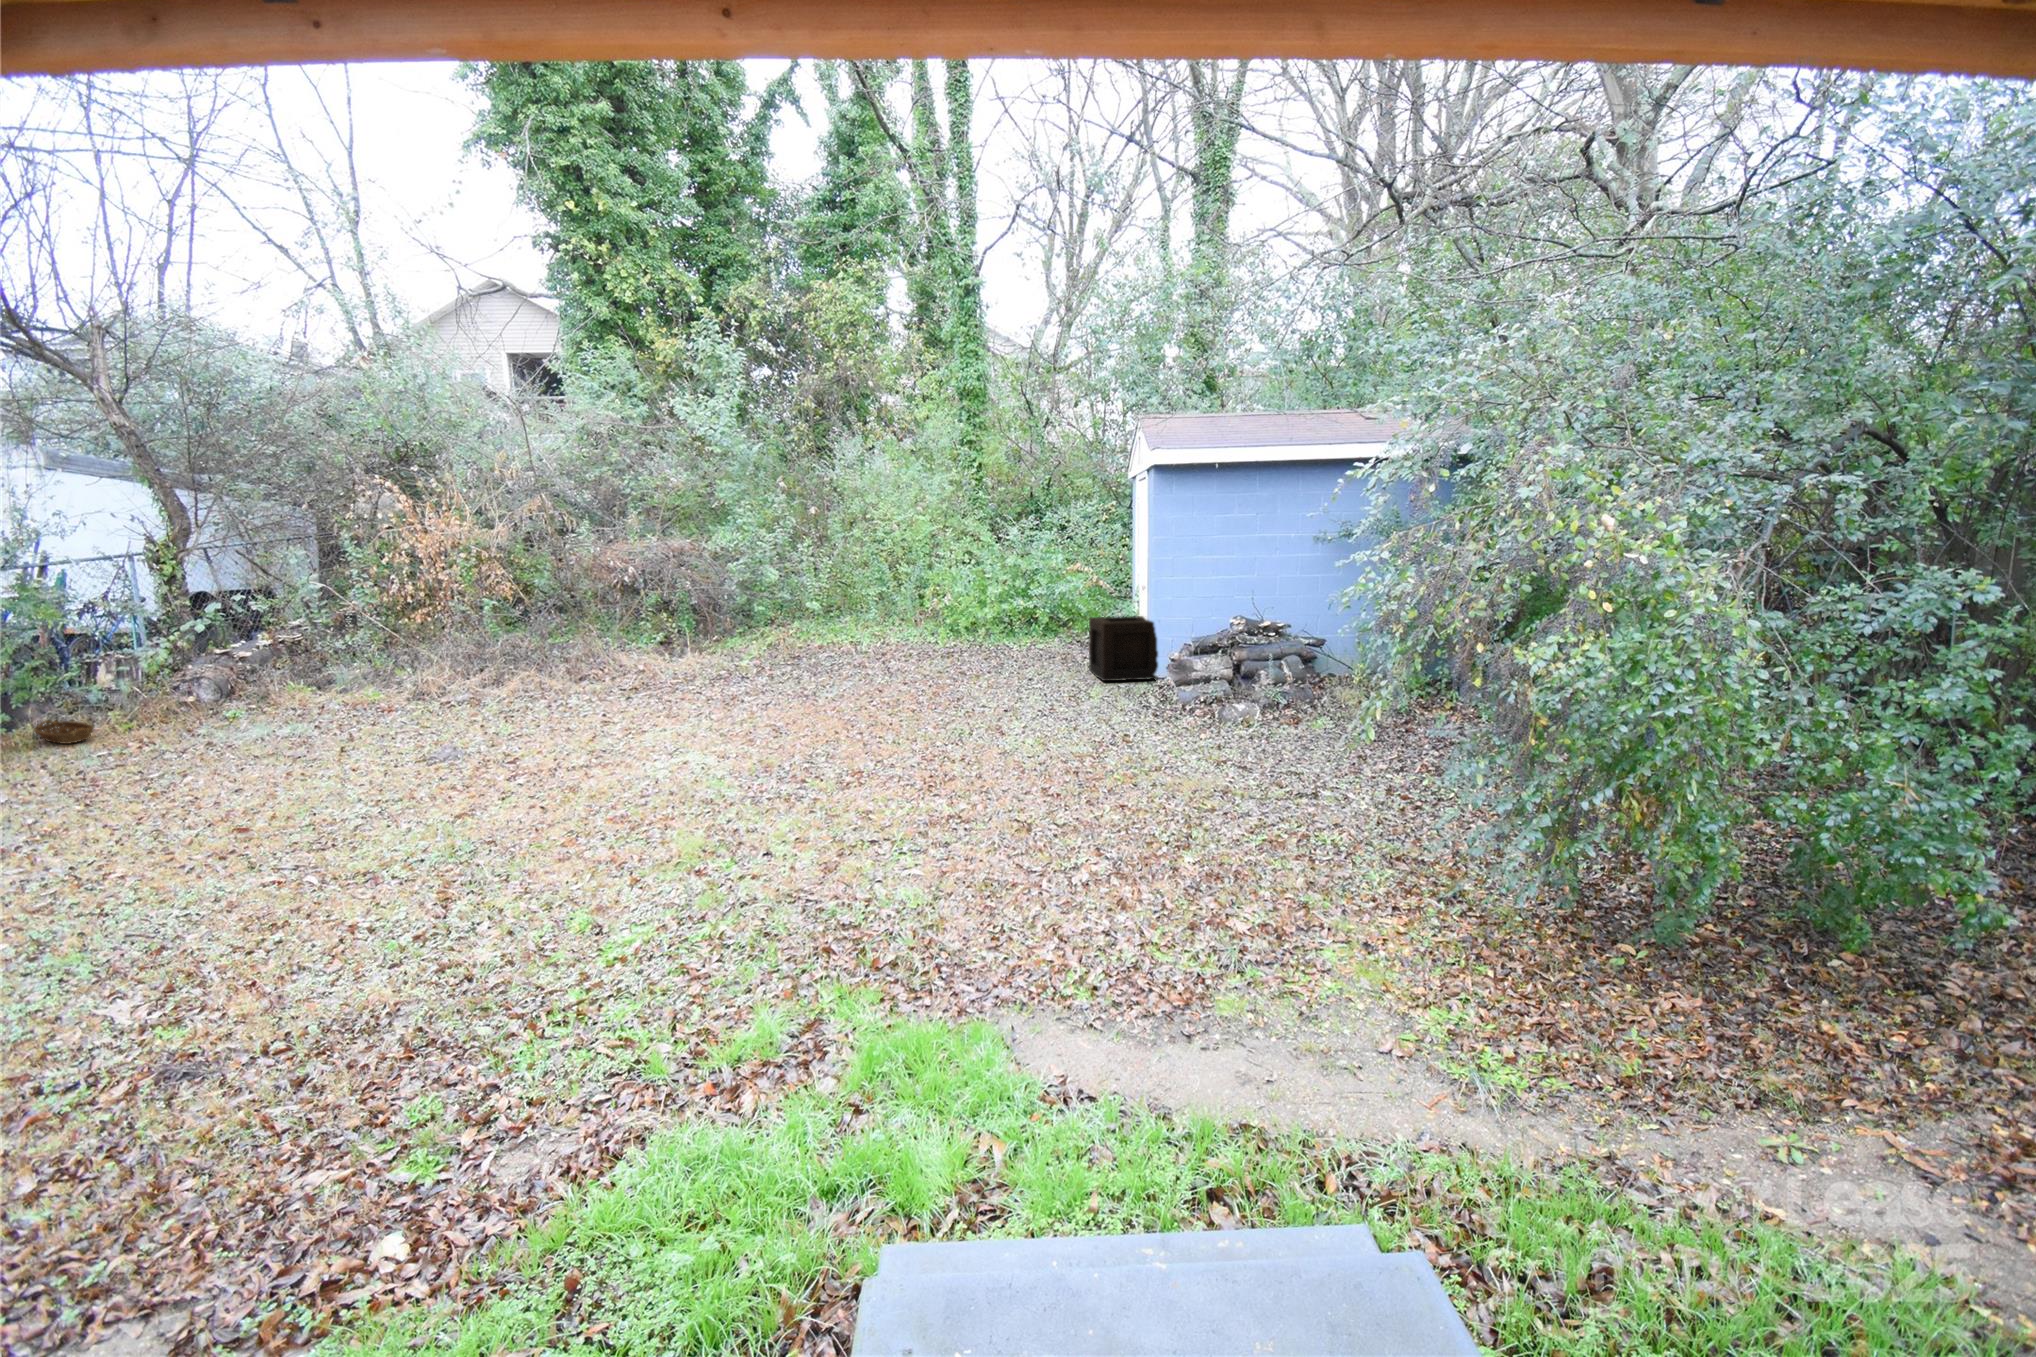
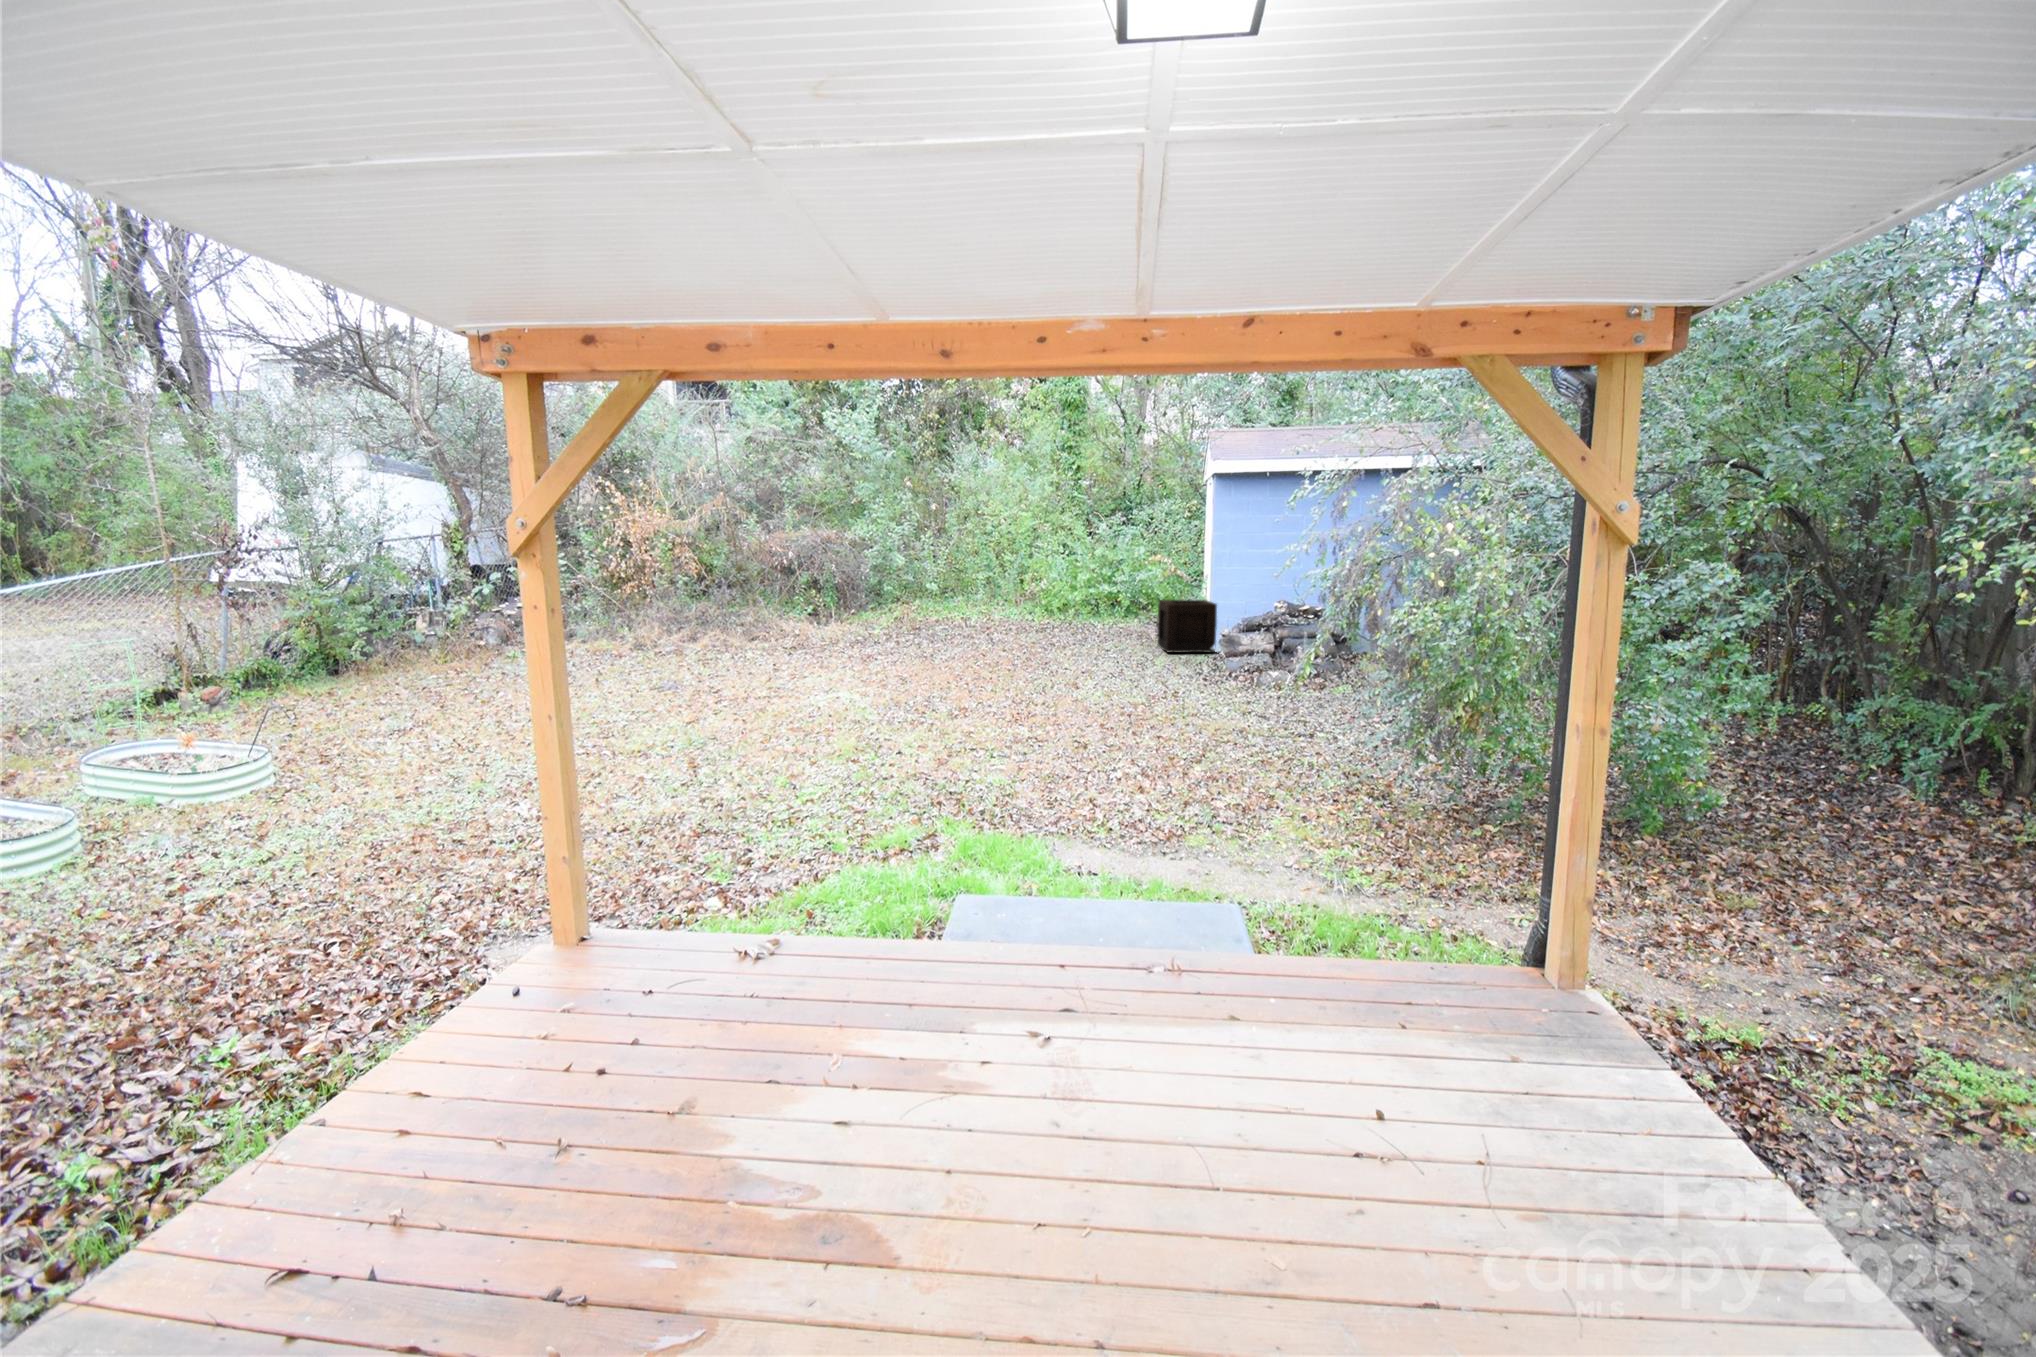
basket: present [34,721,94,744] -> none [377,650,434,670]

